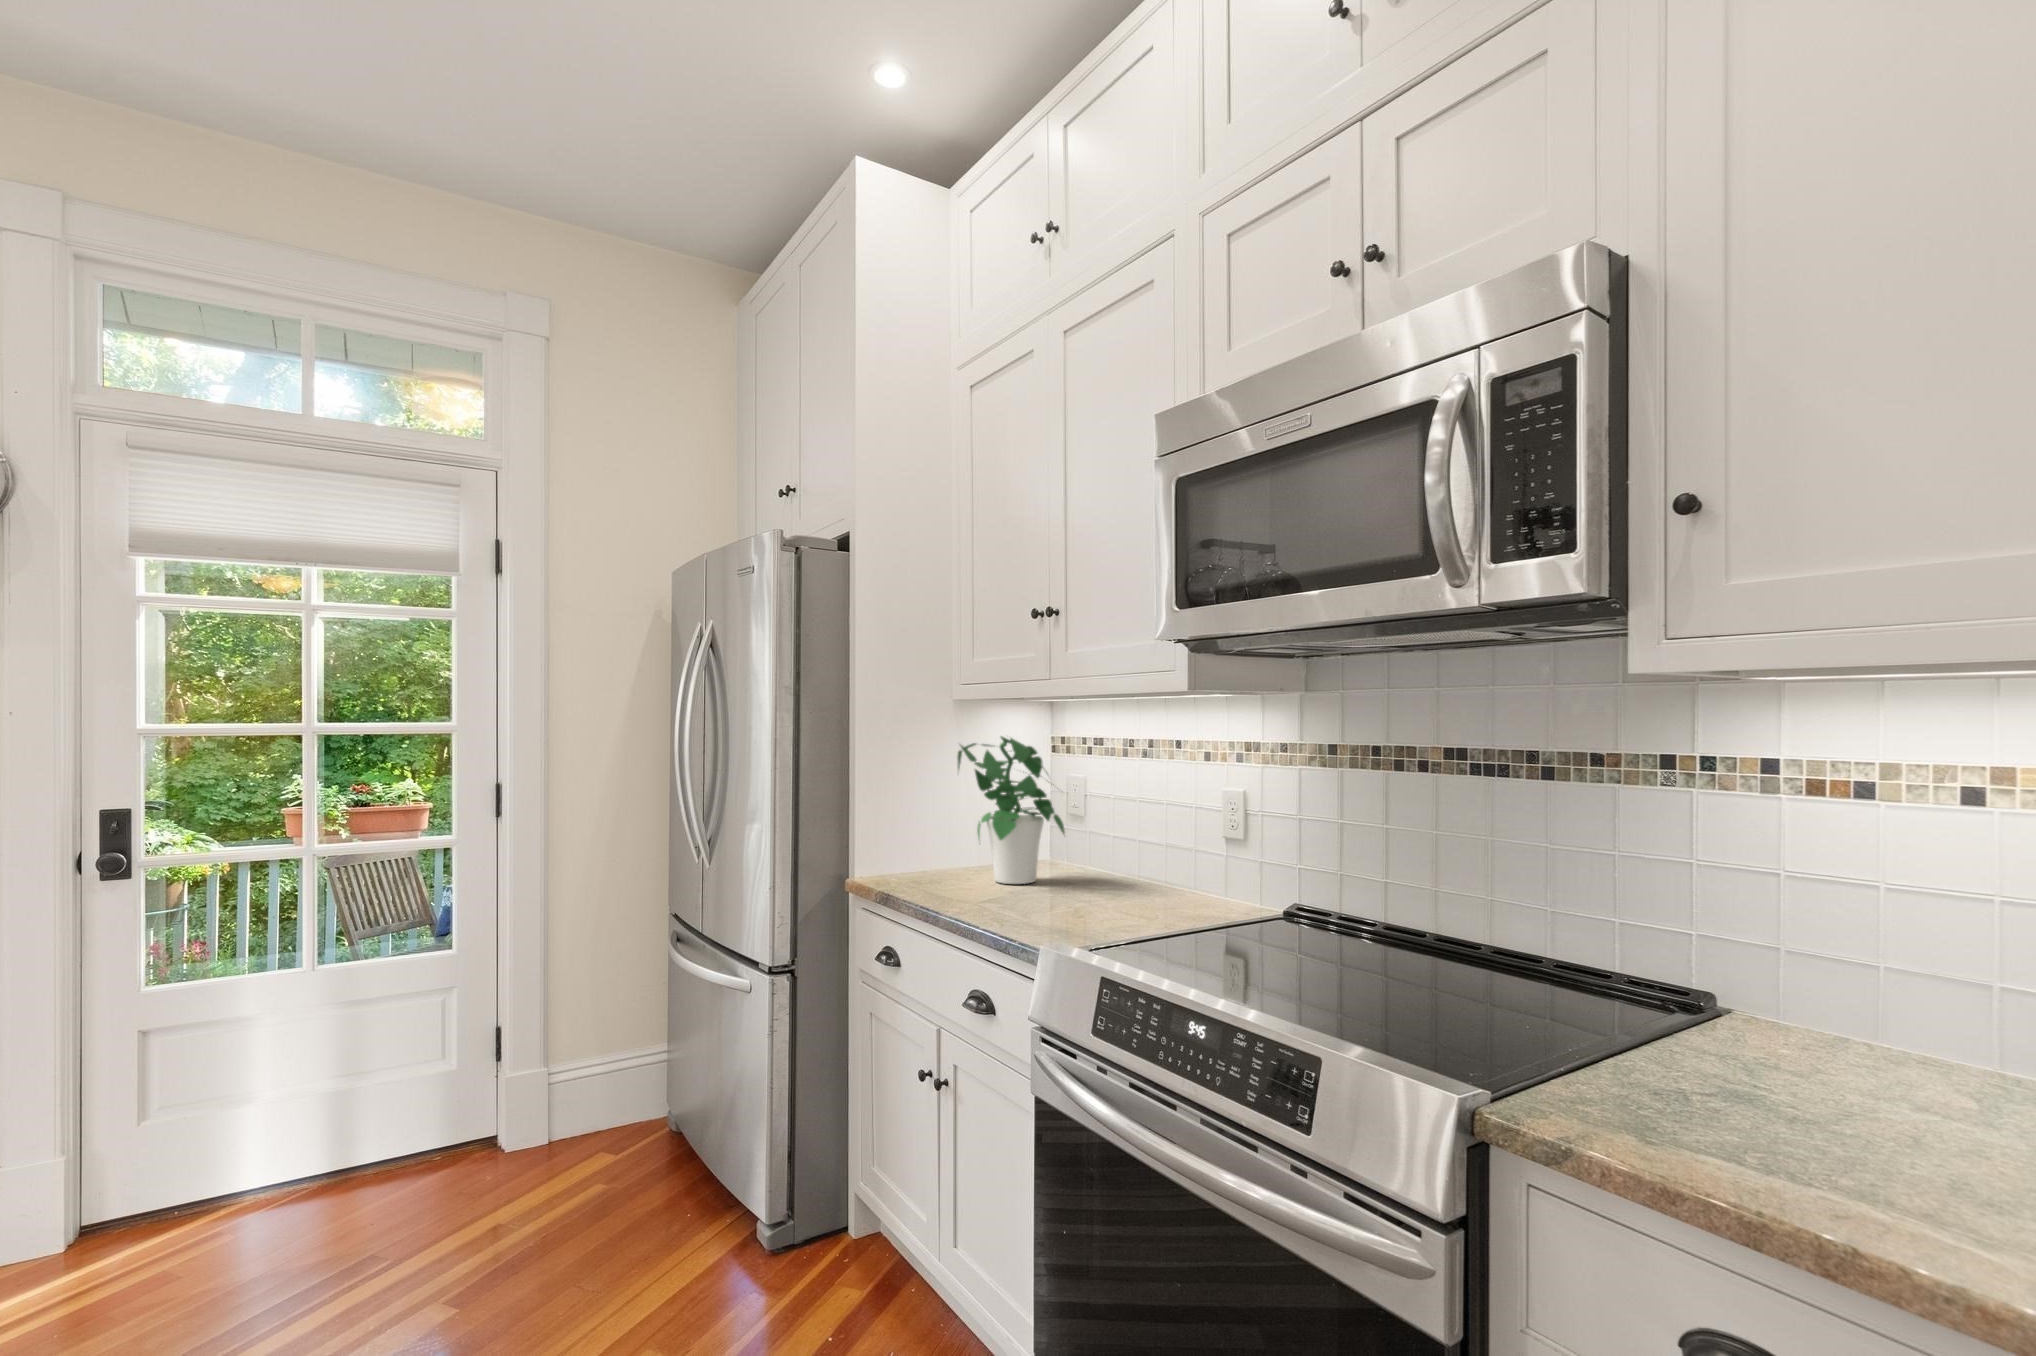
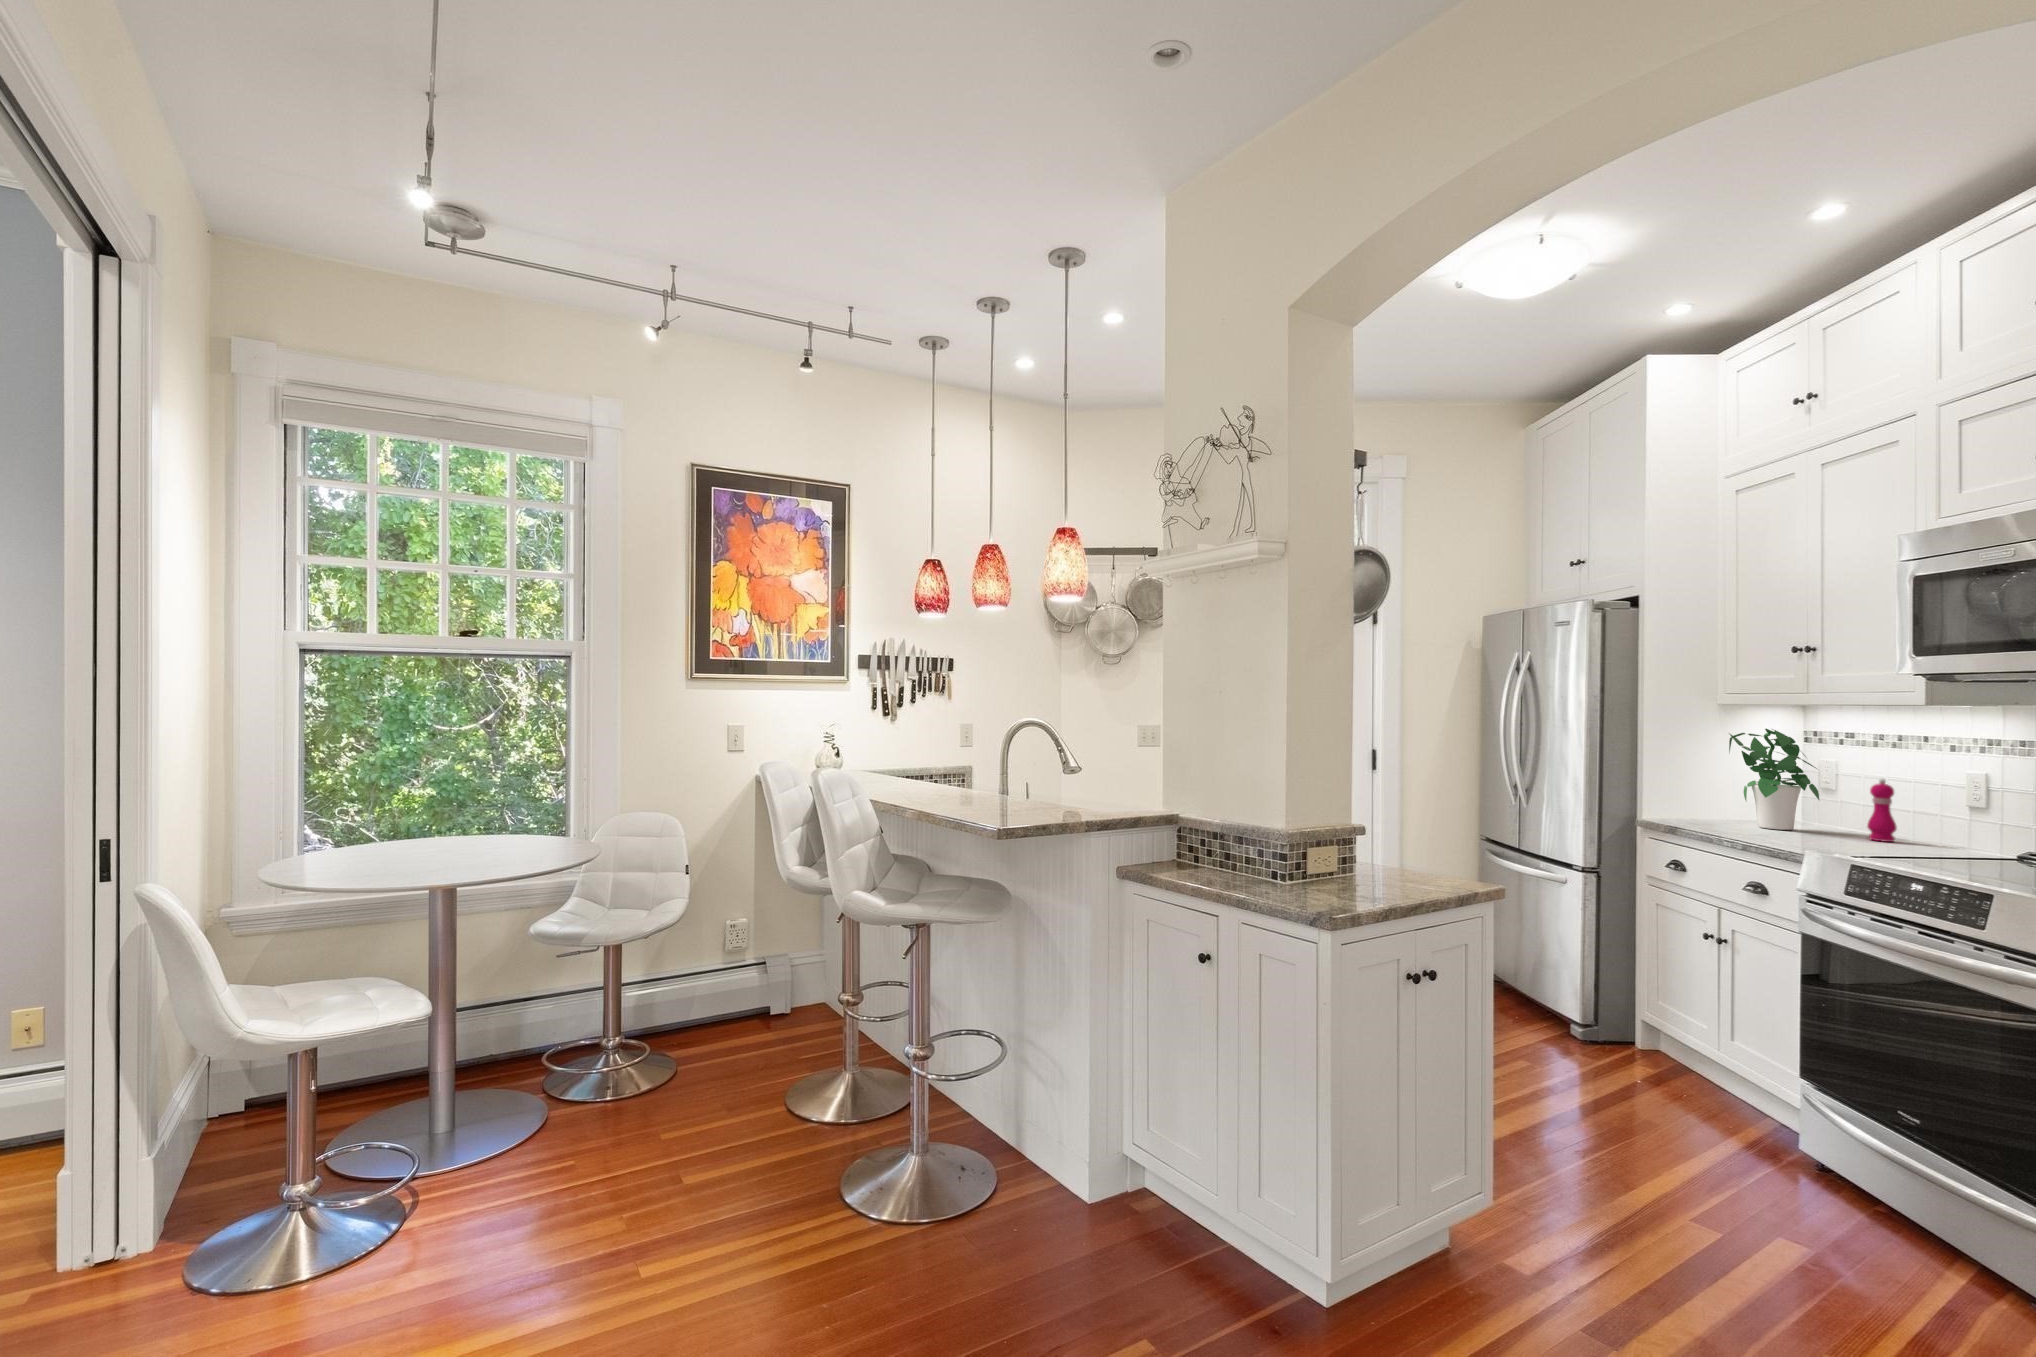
pepper mill: none [1119,802,1151,894] -> present [1867,779,1897,842]

